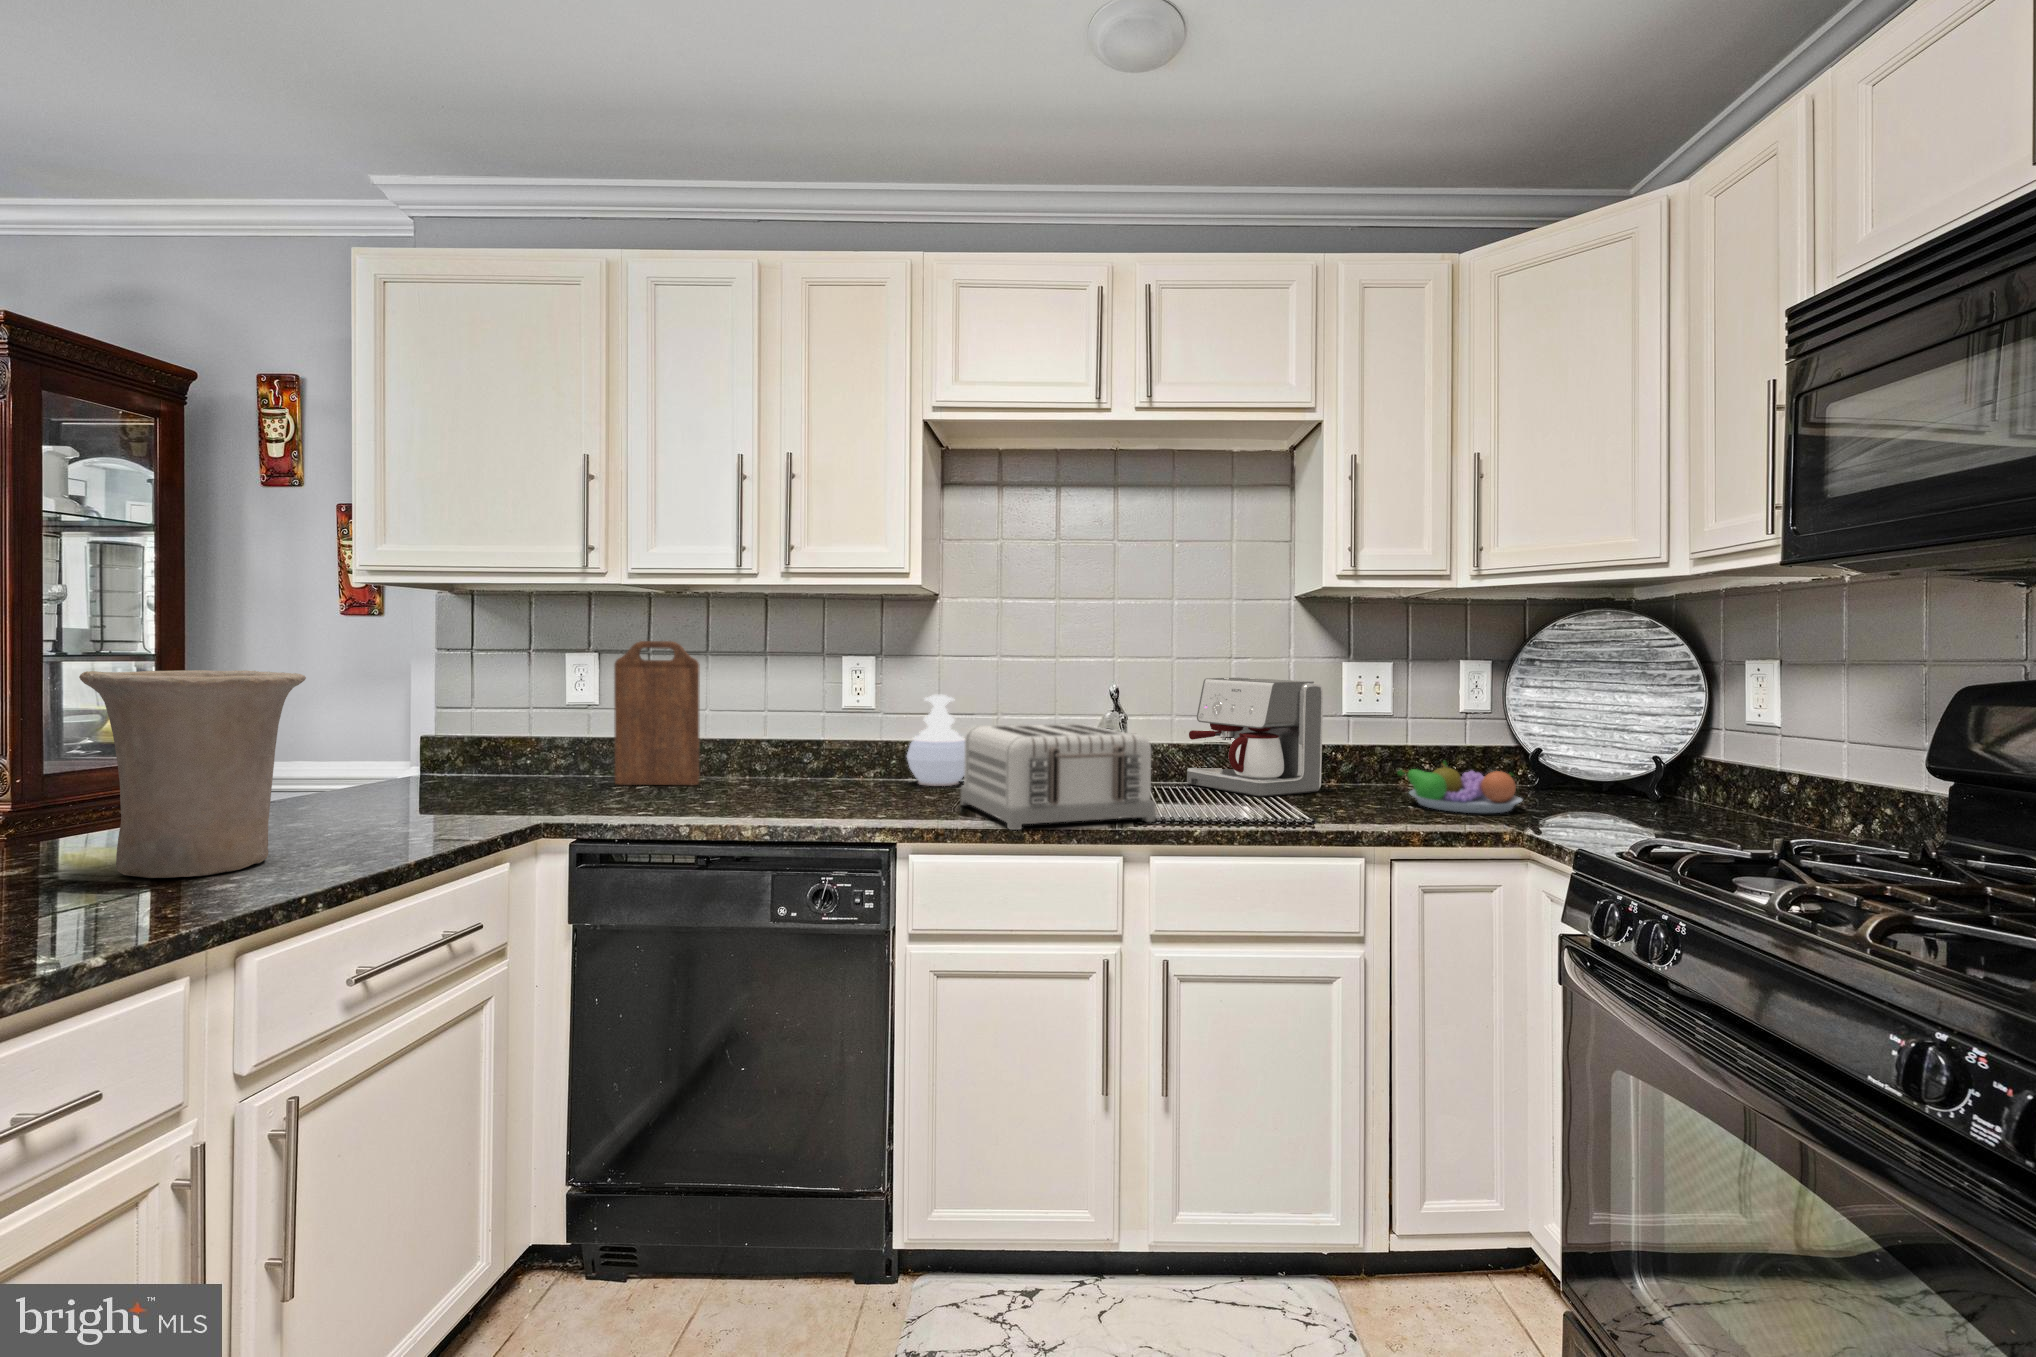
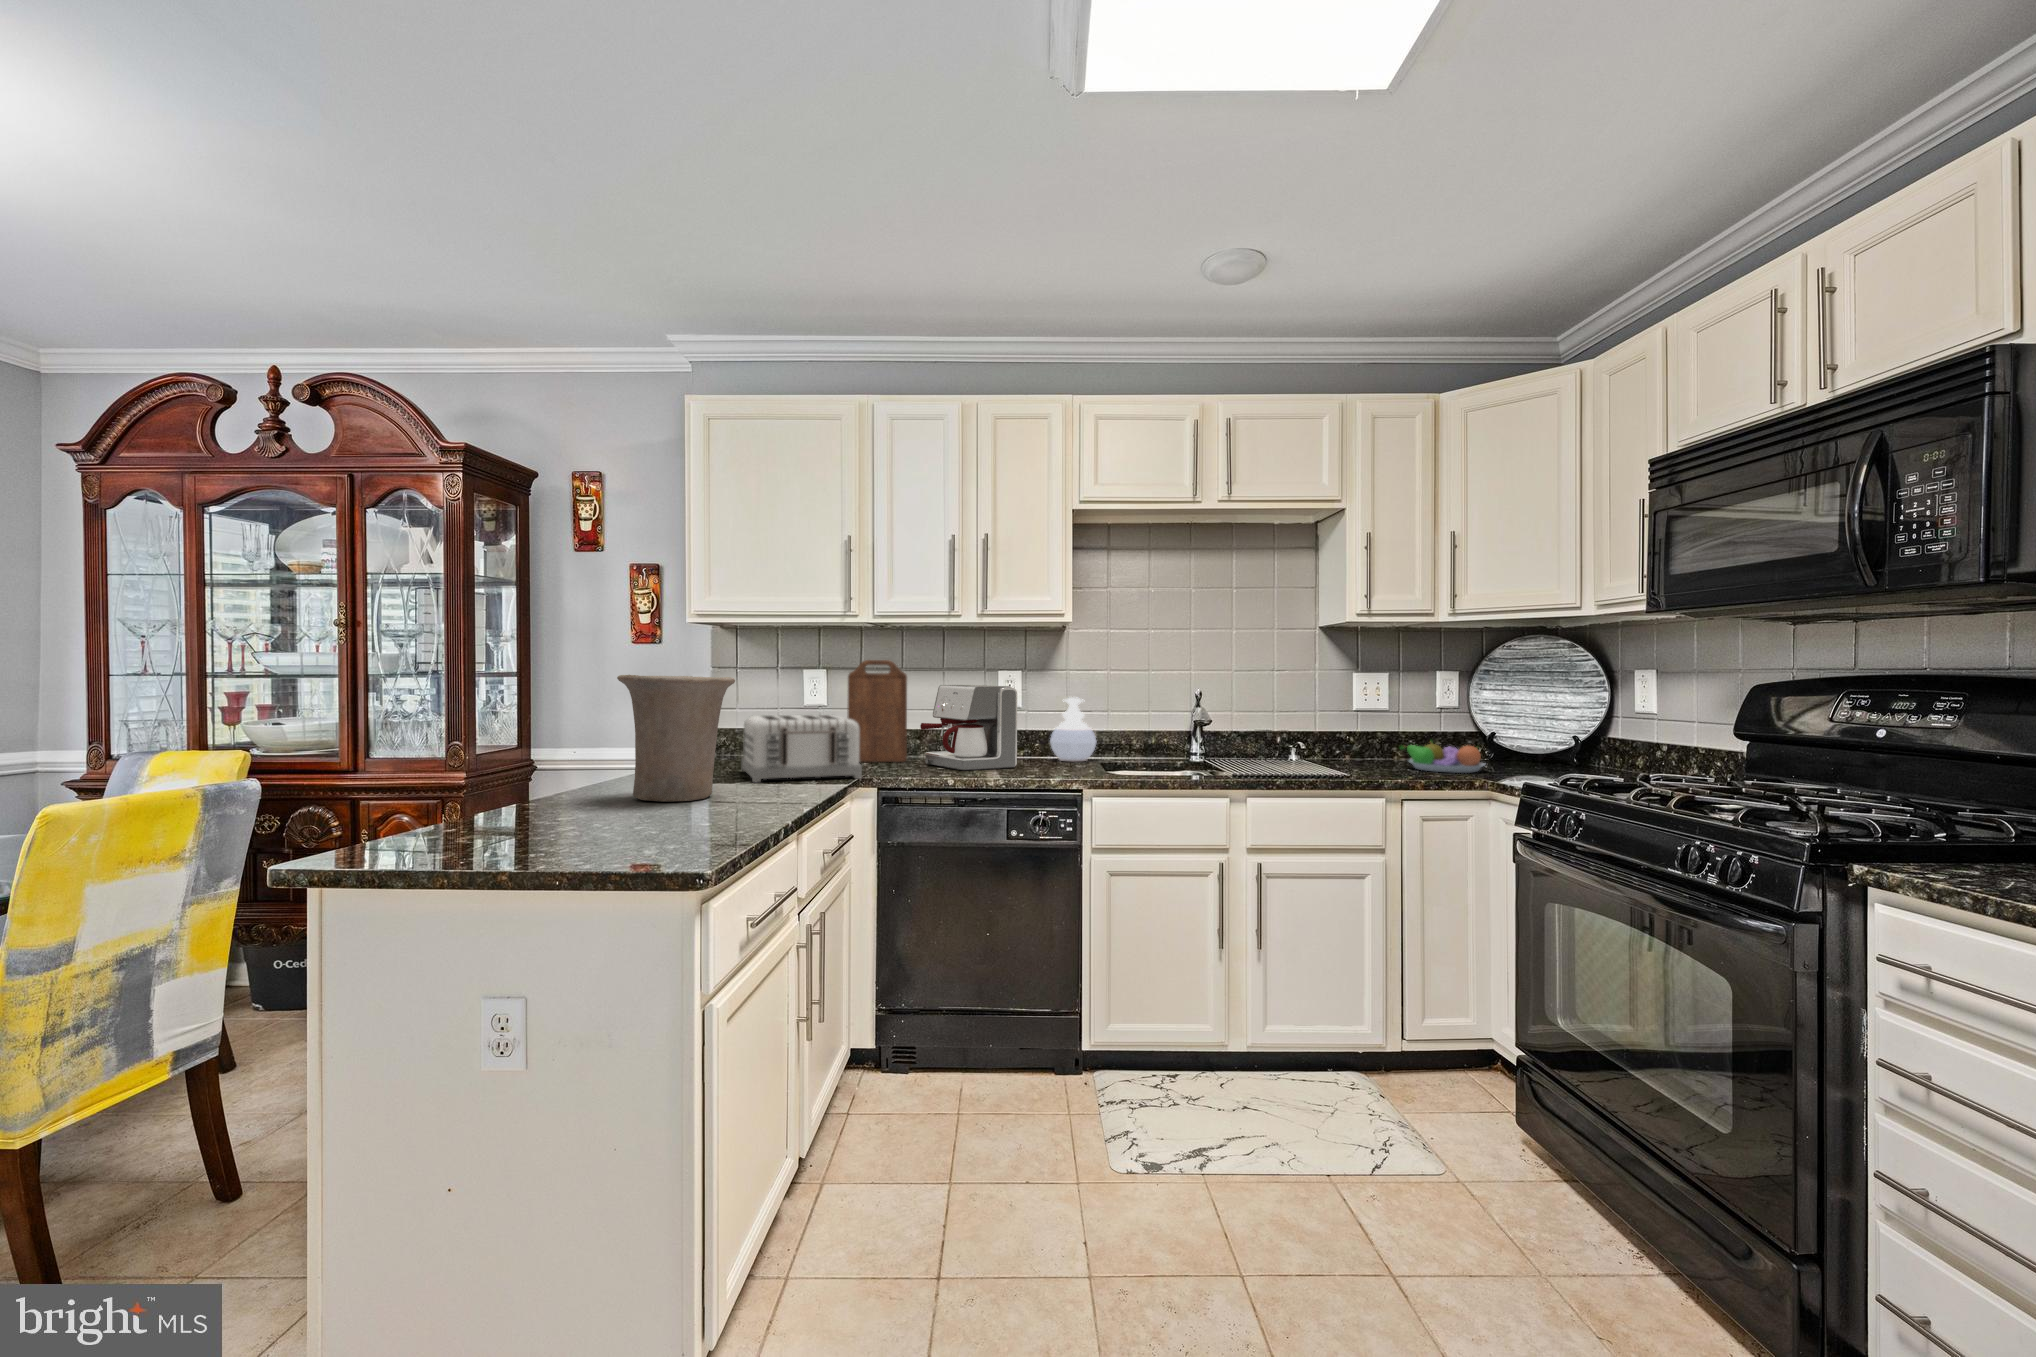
coffee maker: present [1187,678,1323,797] -> present [920,685,1017,771]
toaster: present [961,723,1155,830] -> present [742,714,862,783]

